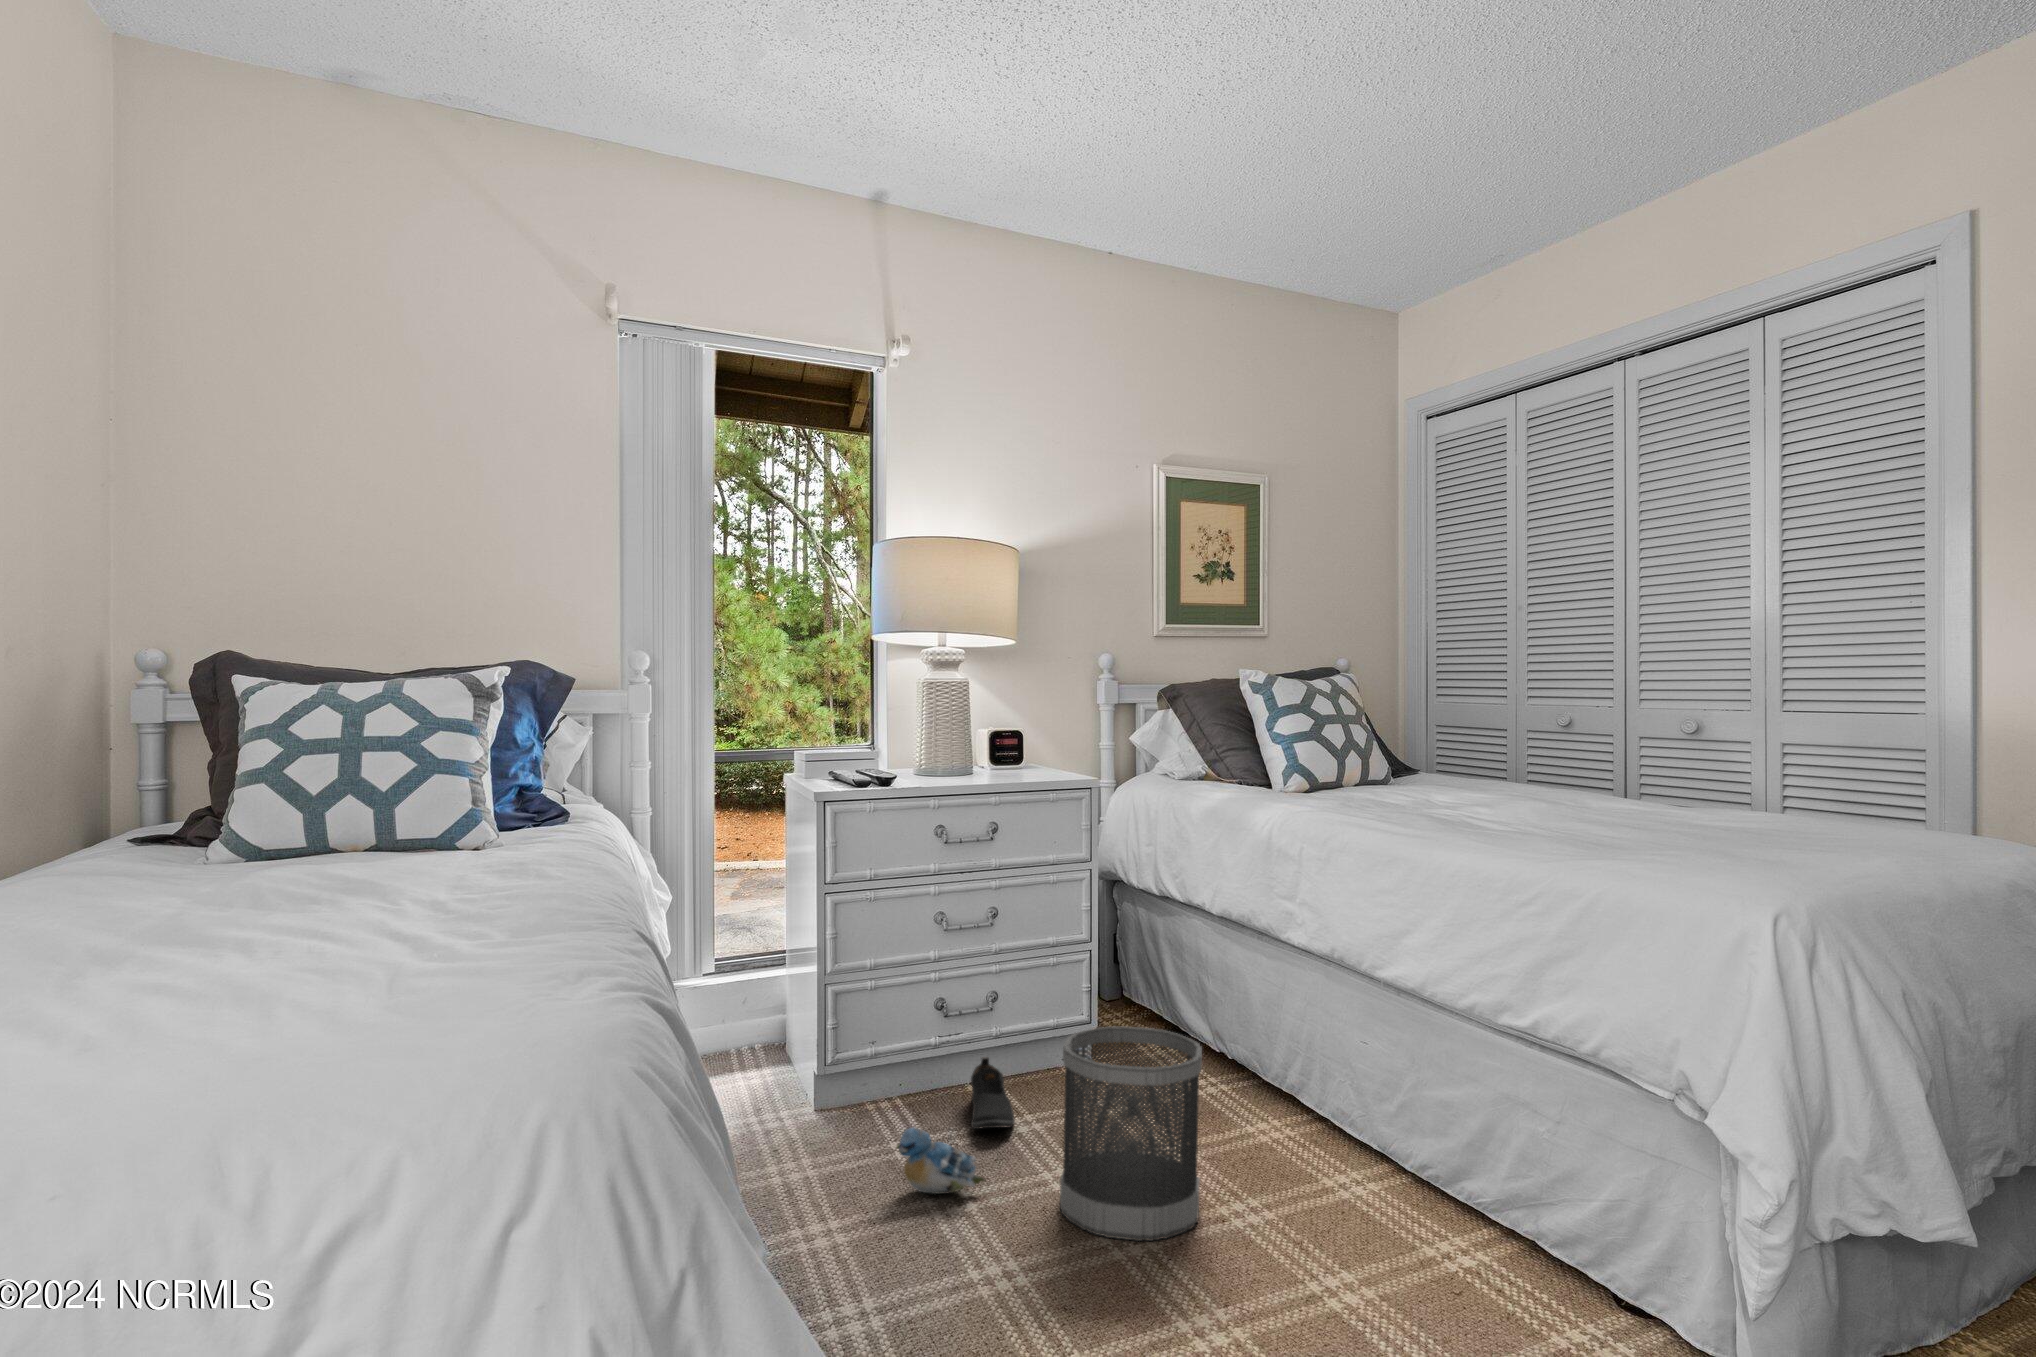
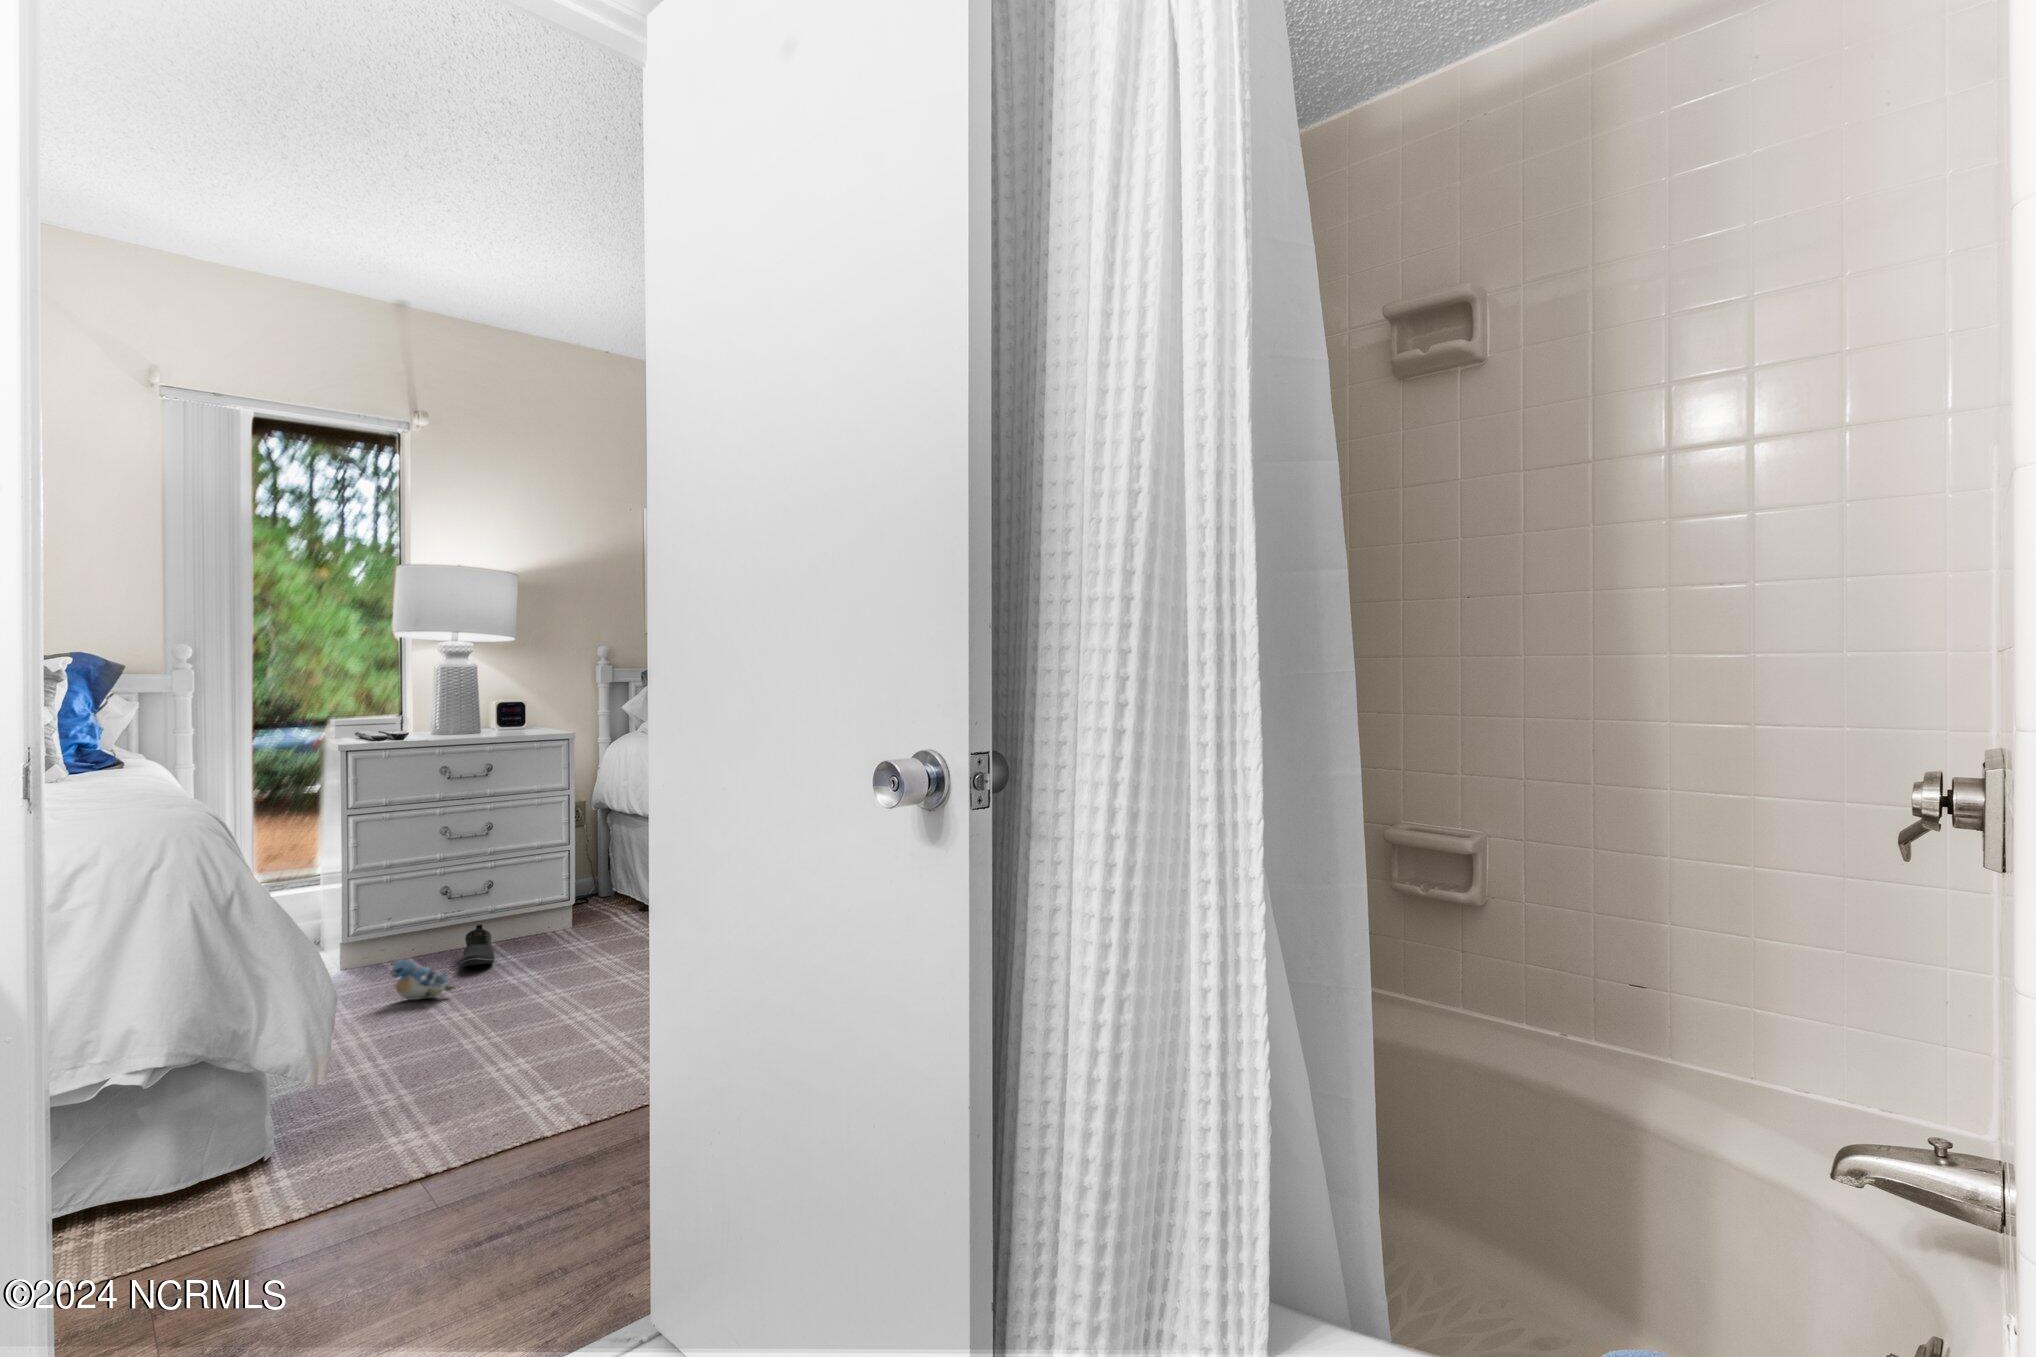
wastebasket: present [1060,1026,1202,1241] -> none [504,884,600,1007]

